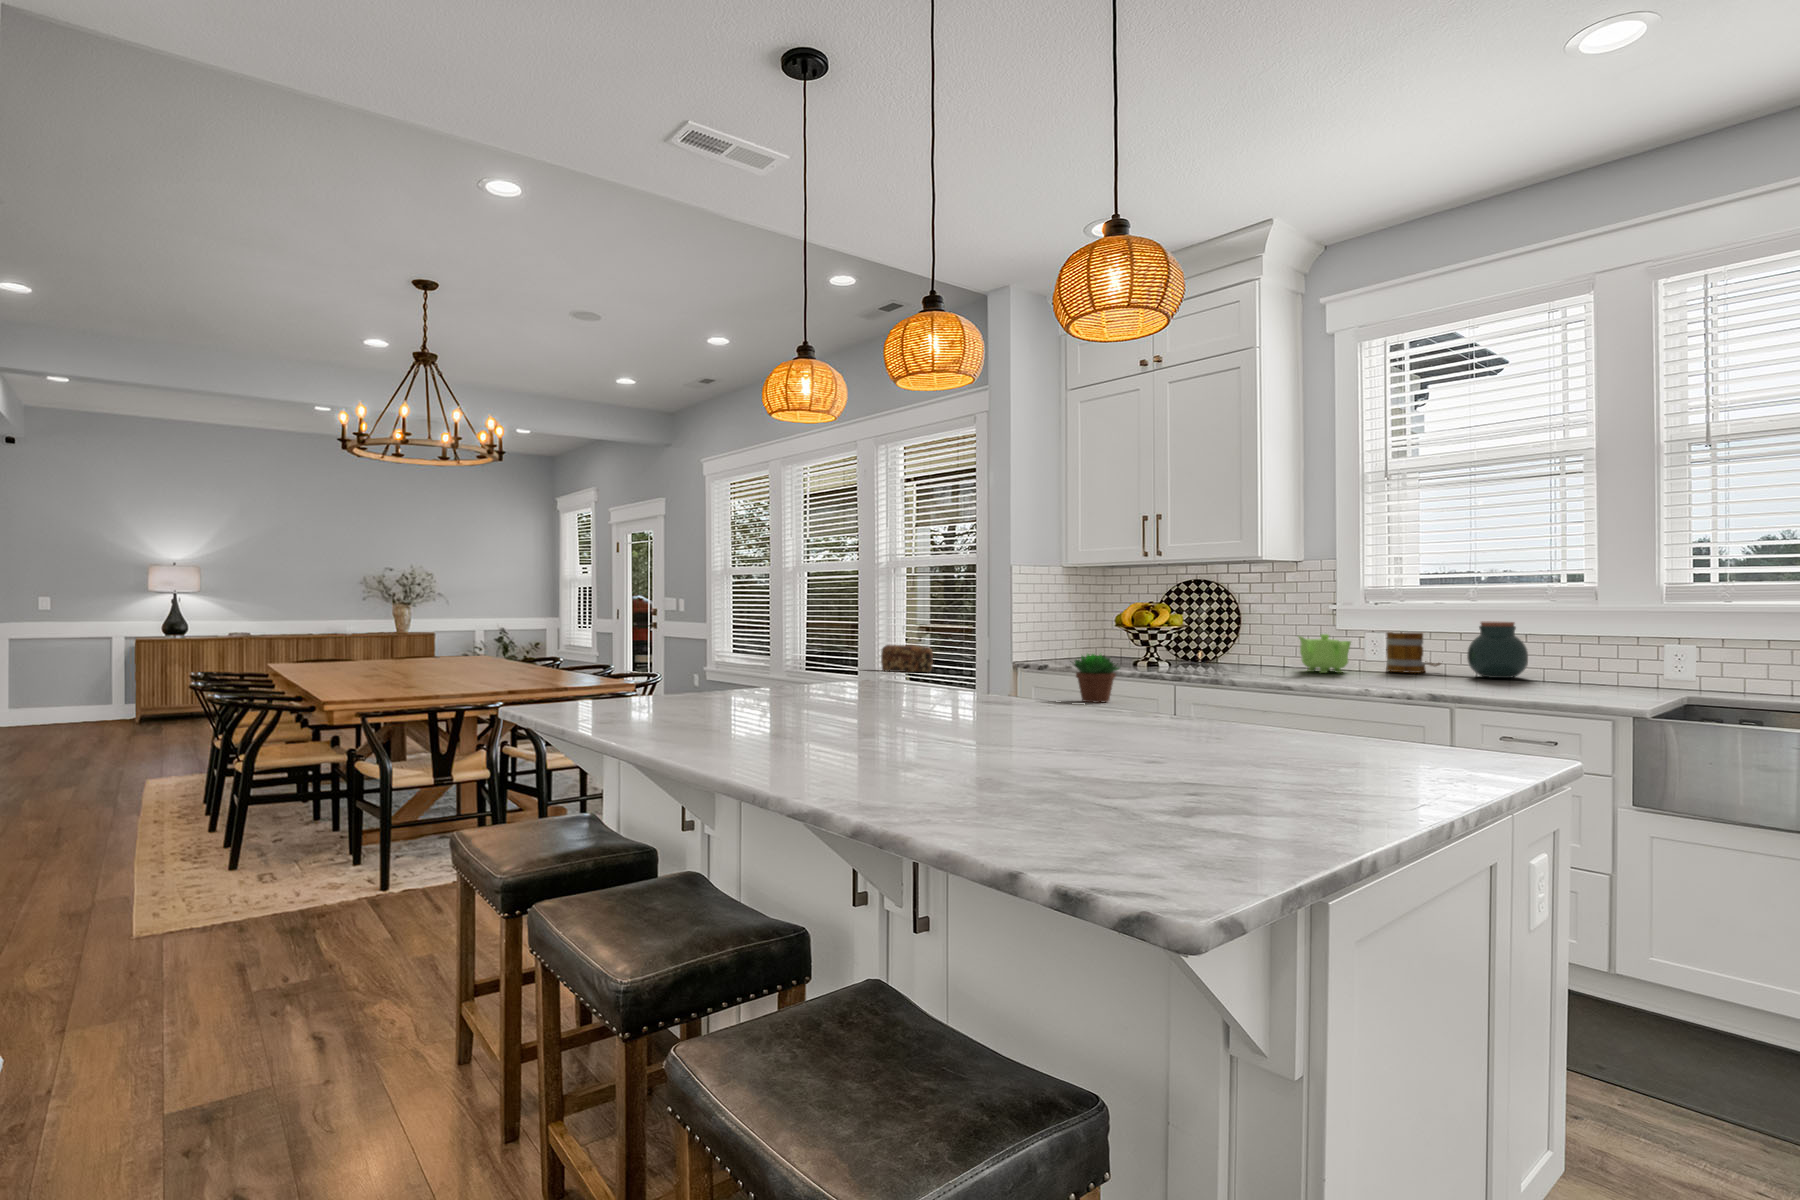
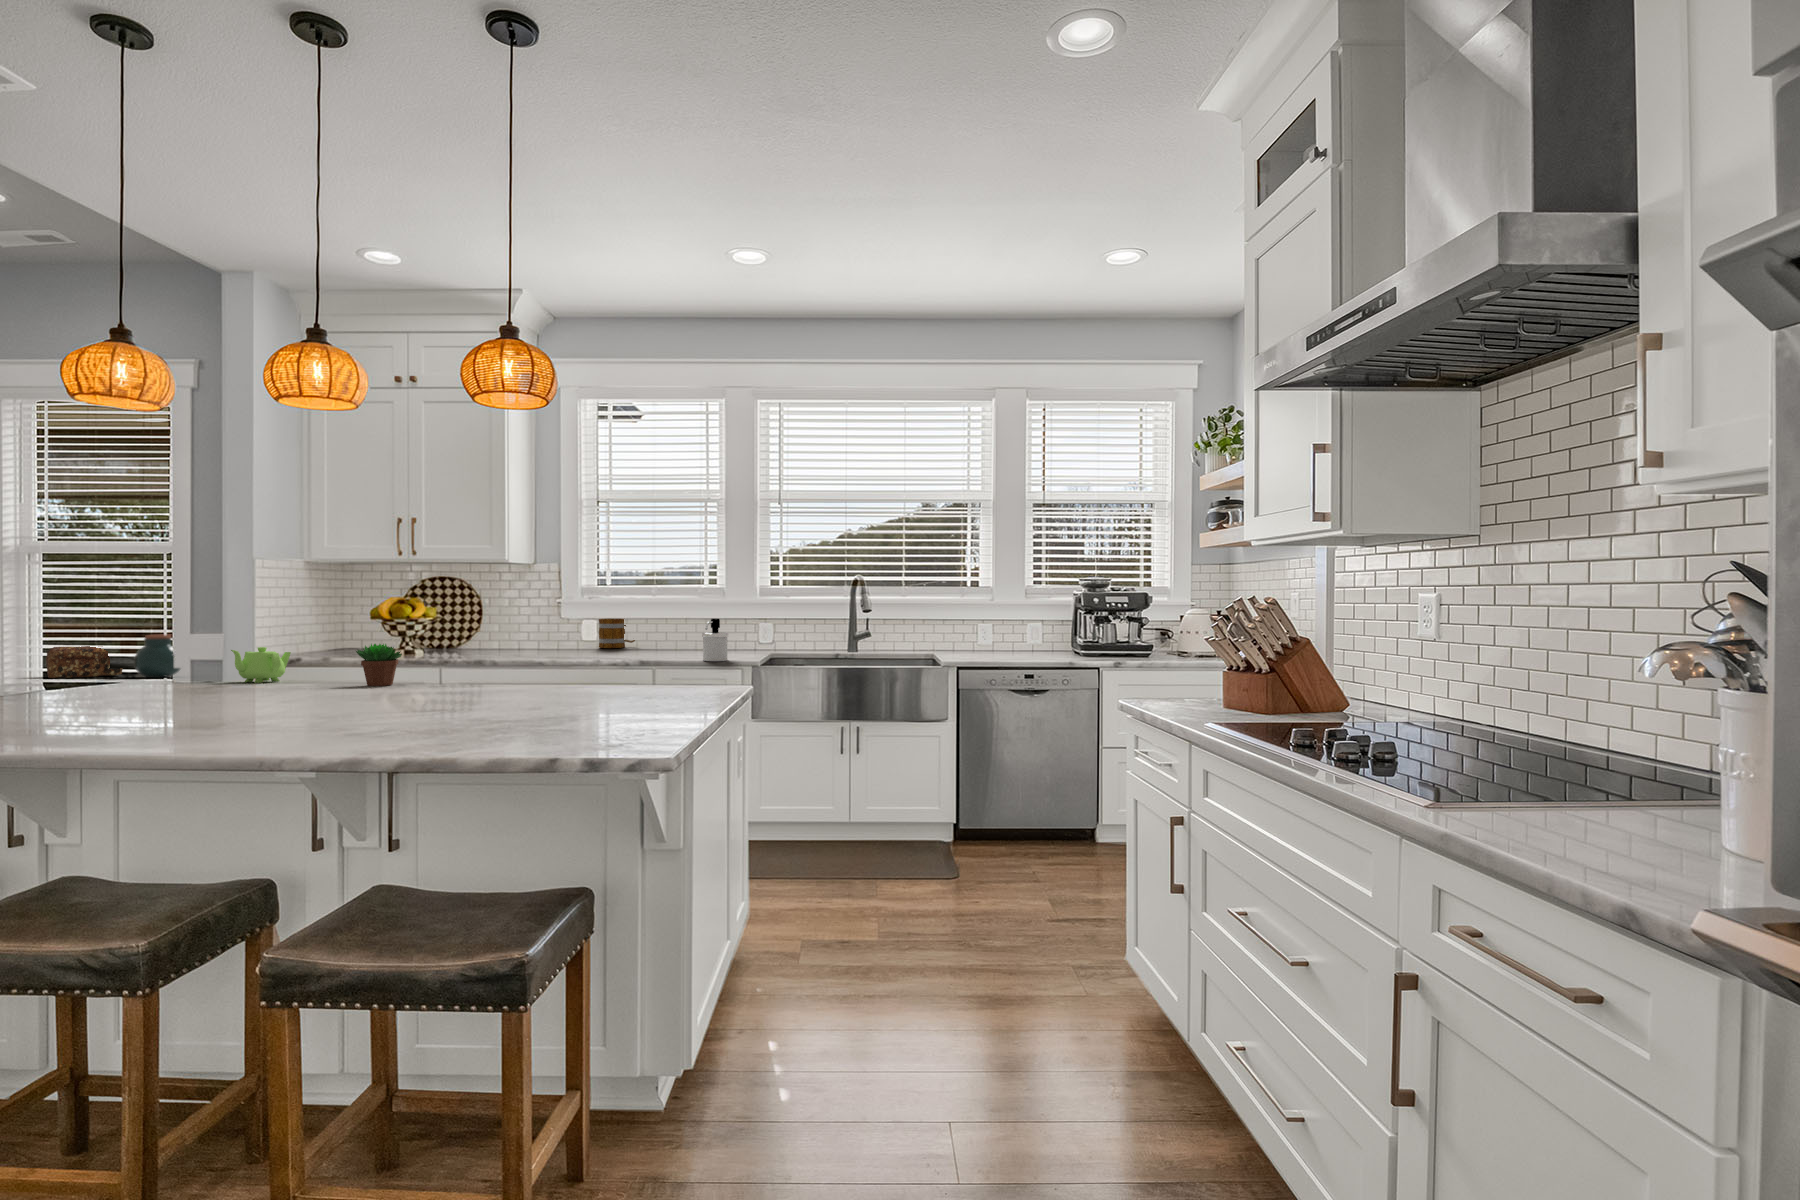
jar: present [1467,621,1528,678] -> present [134,635,180,678]
teapot: present [1299,634,1351,673] -> present [231,647,291,683]
soap dispenser: none [1546,635,1597,704] -> present [702,619,728,661]

